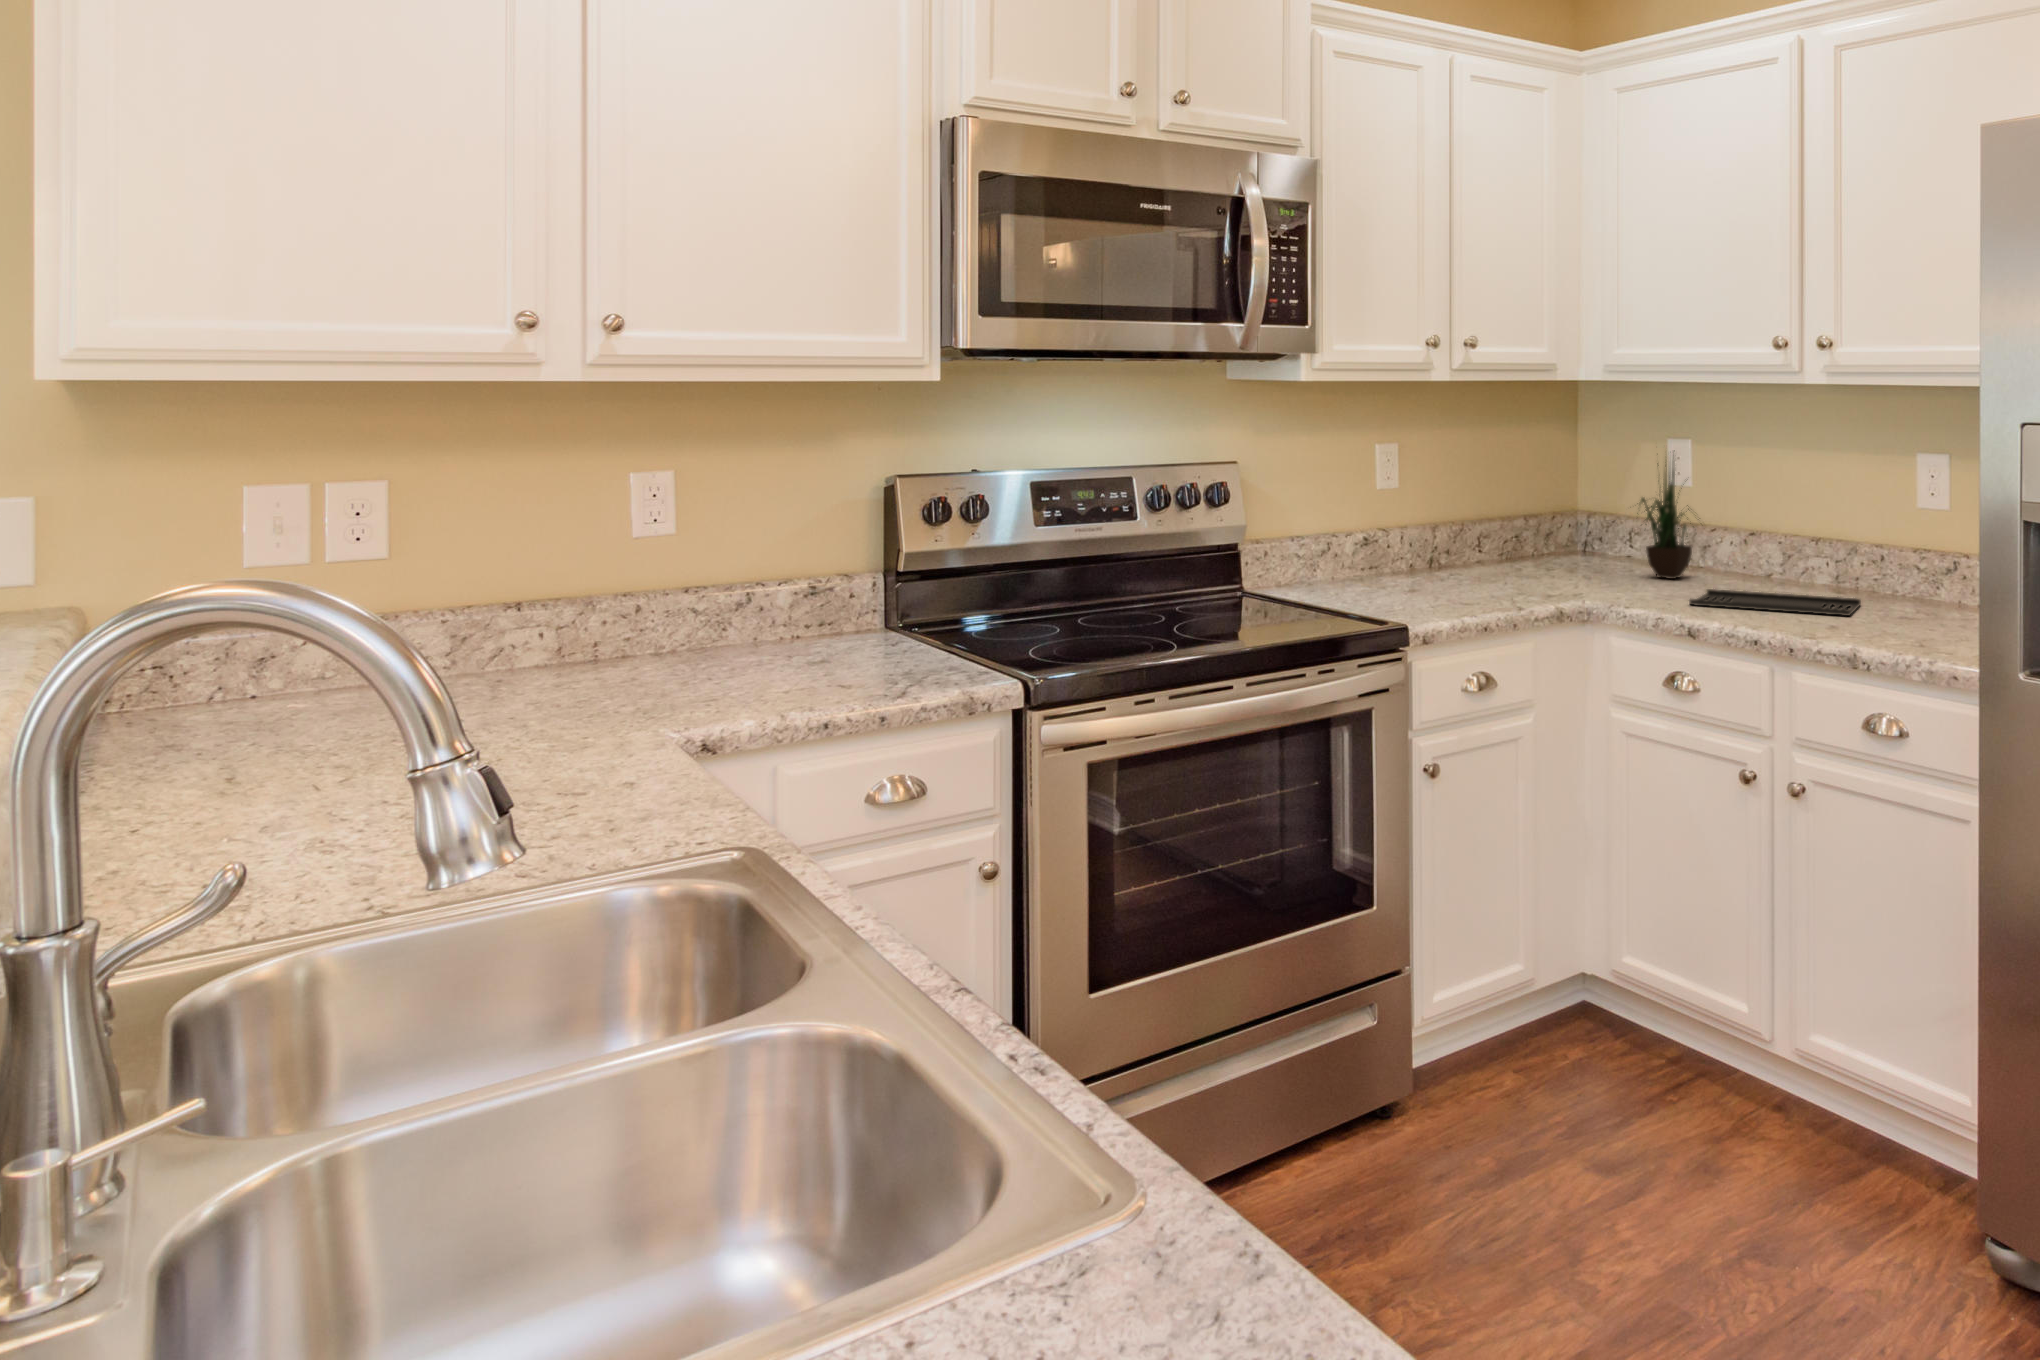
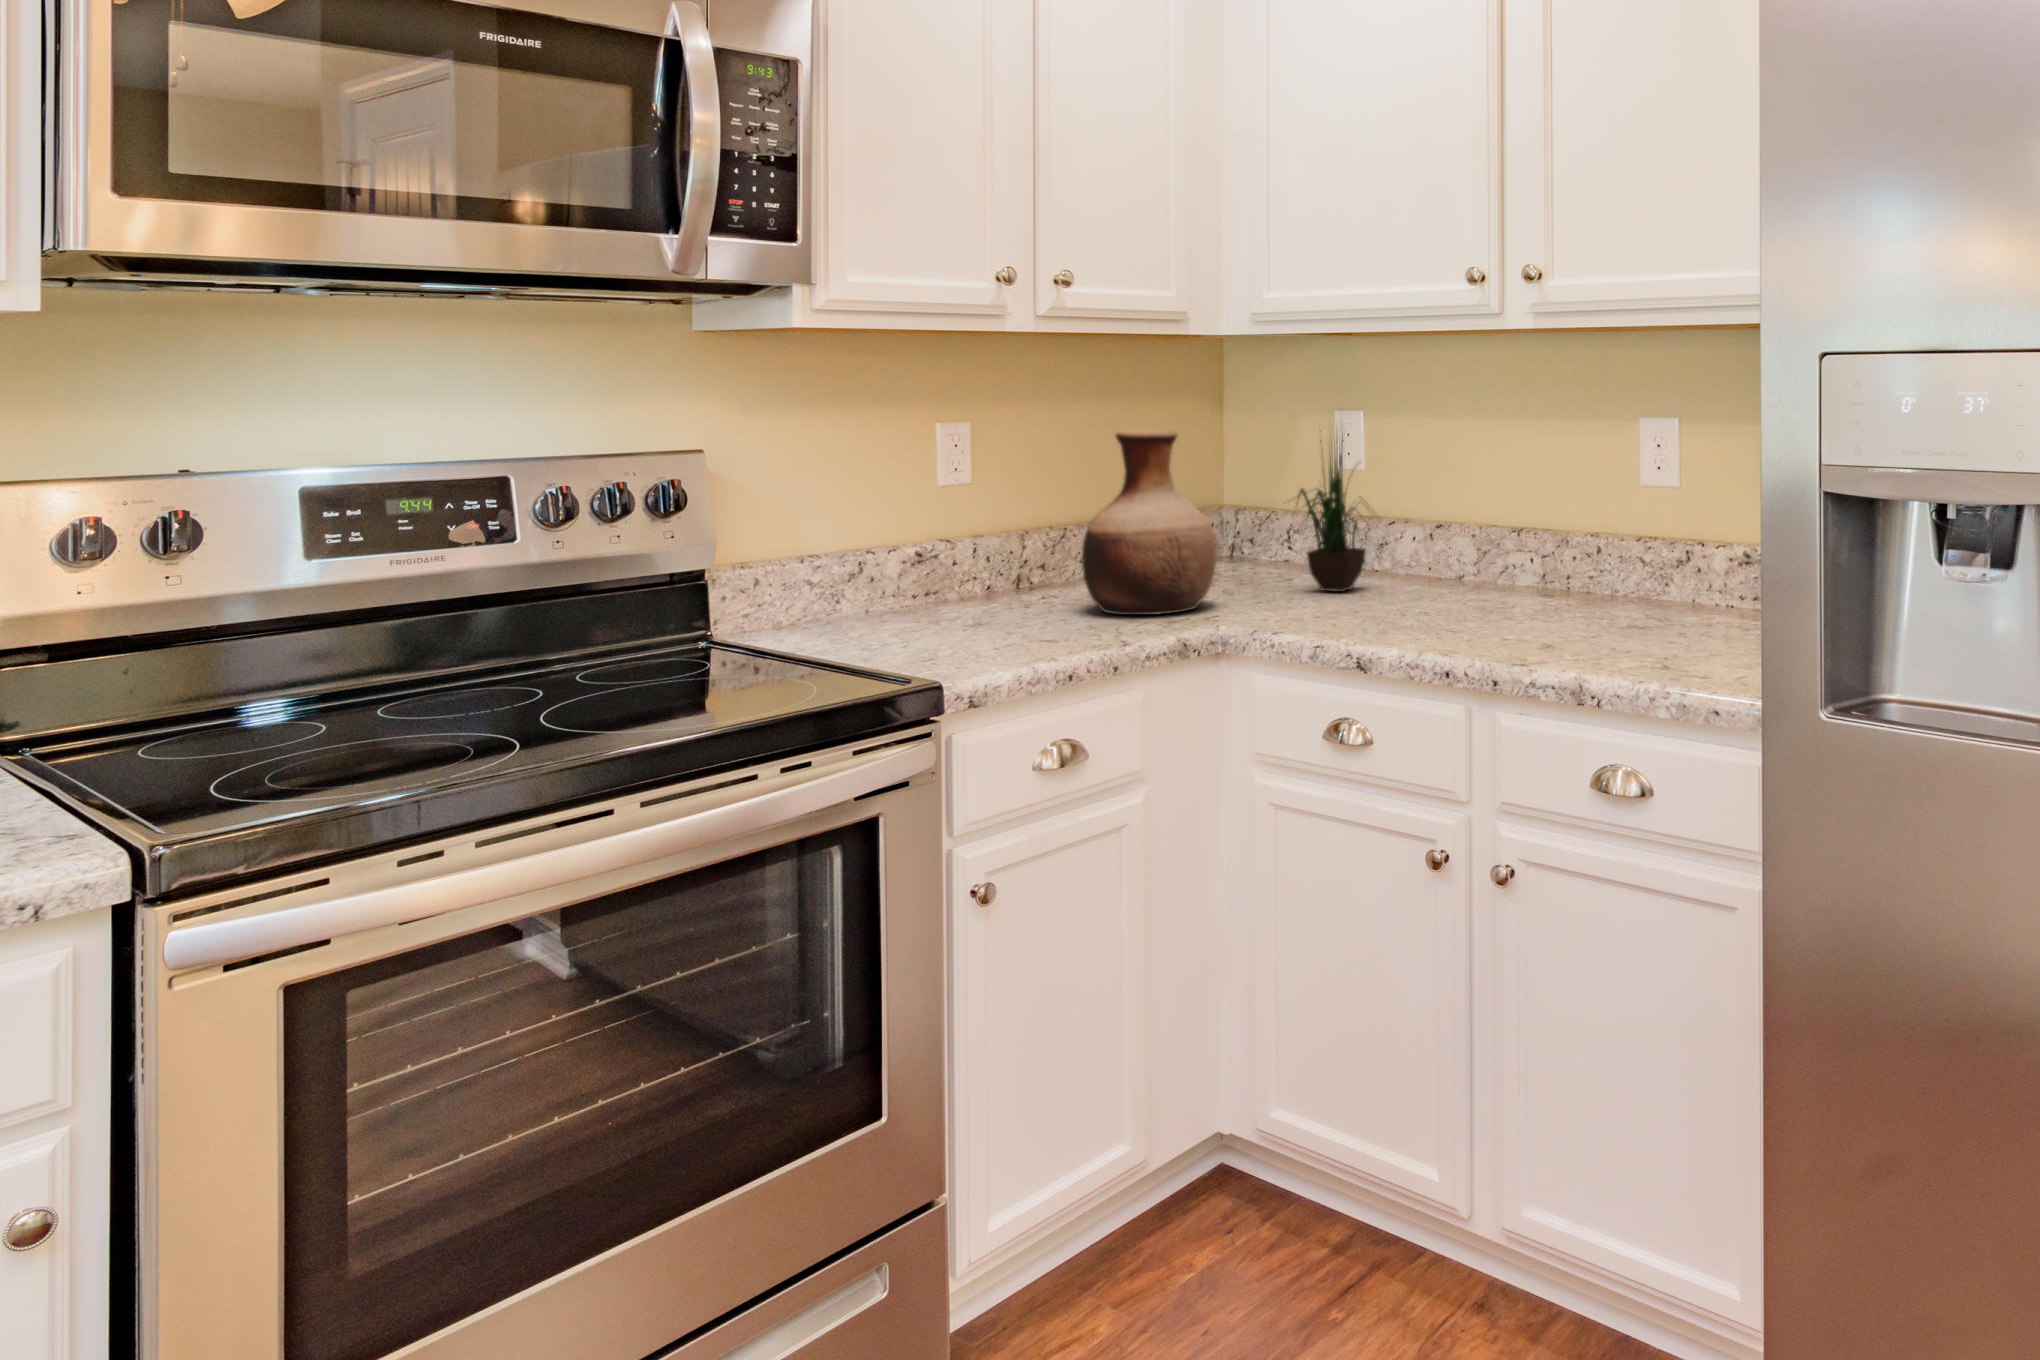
vase: none [1481,451,1579,589] -> present [1082,430,1216,615]
tray: present [1689,589,1861,616] -> none [1360,603,1578,631]

